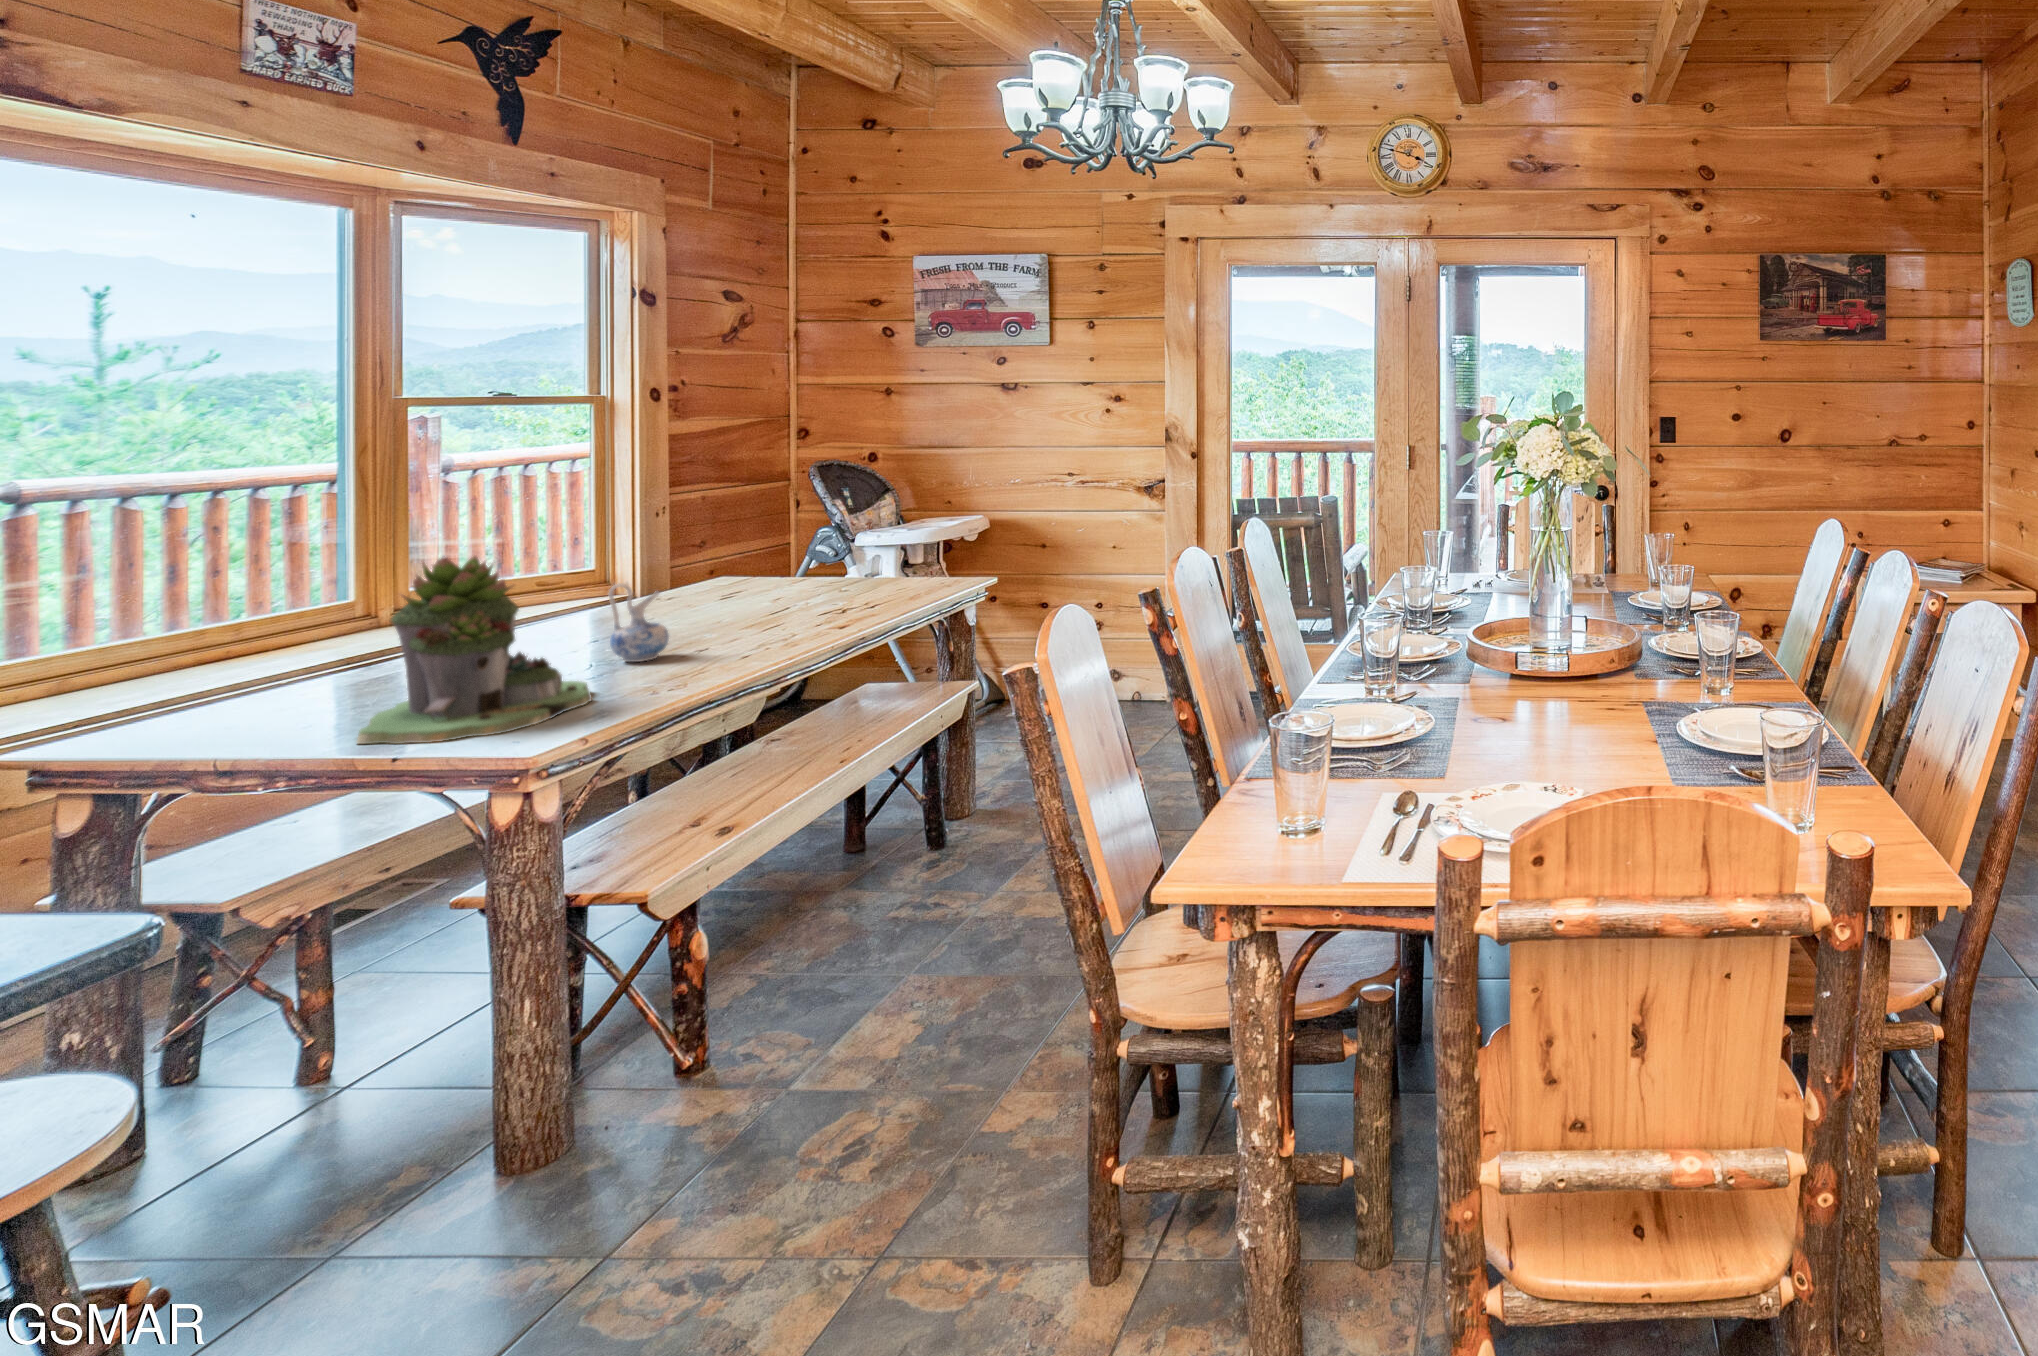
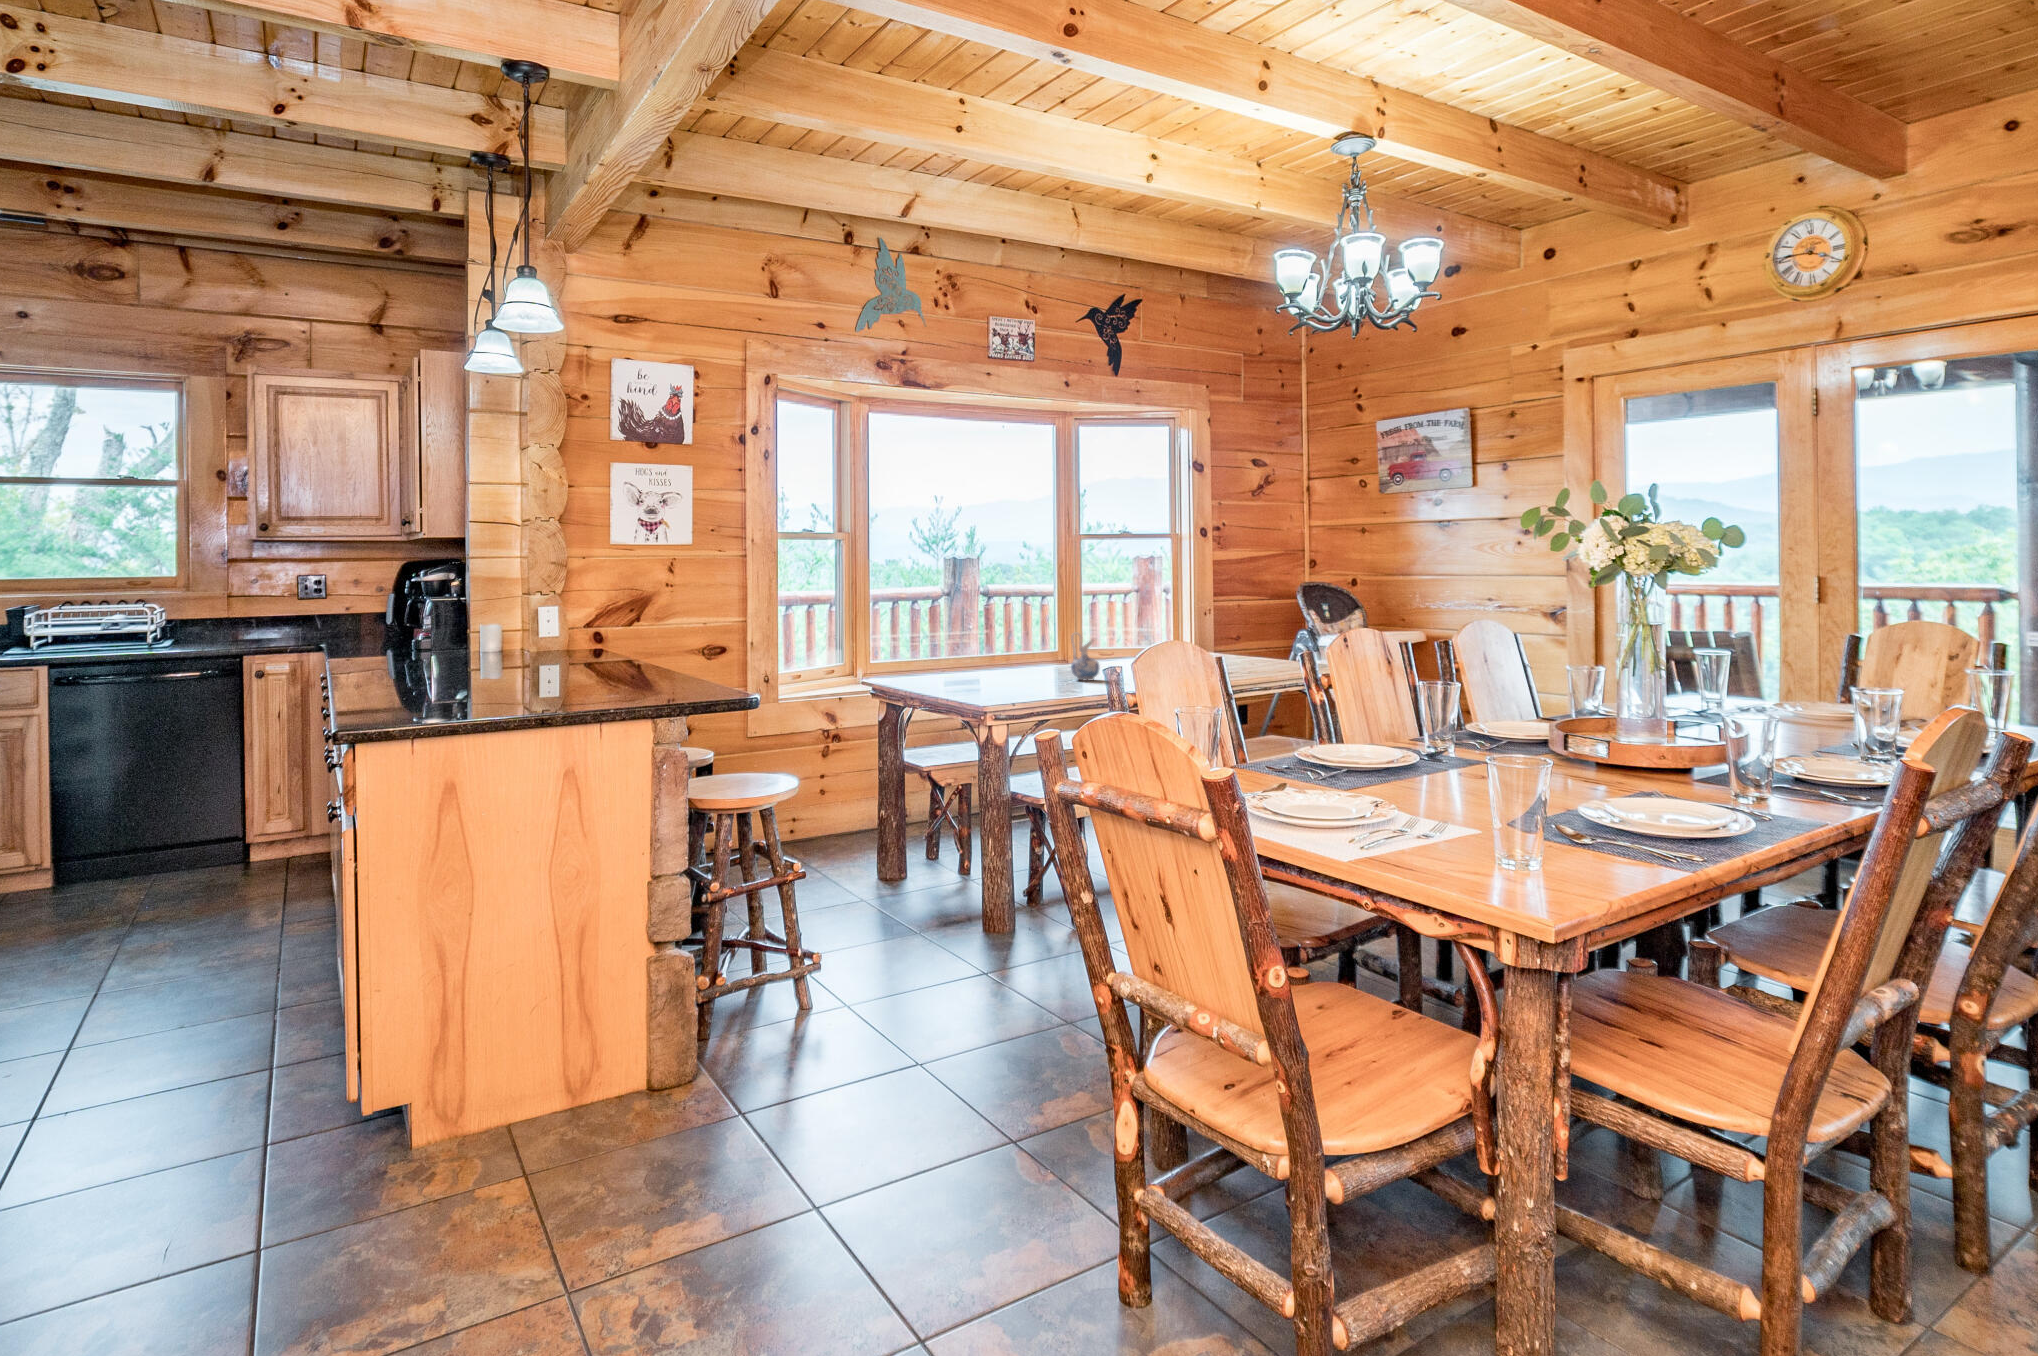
succulent planter: present [357,556,592,744] -> none [936,600,1039,693]

